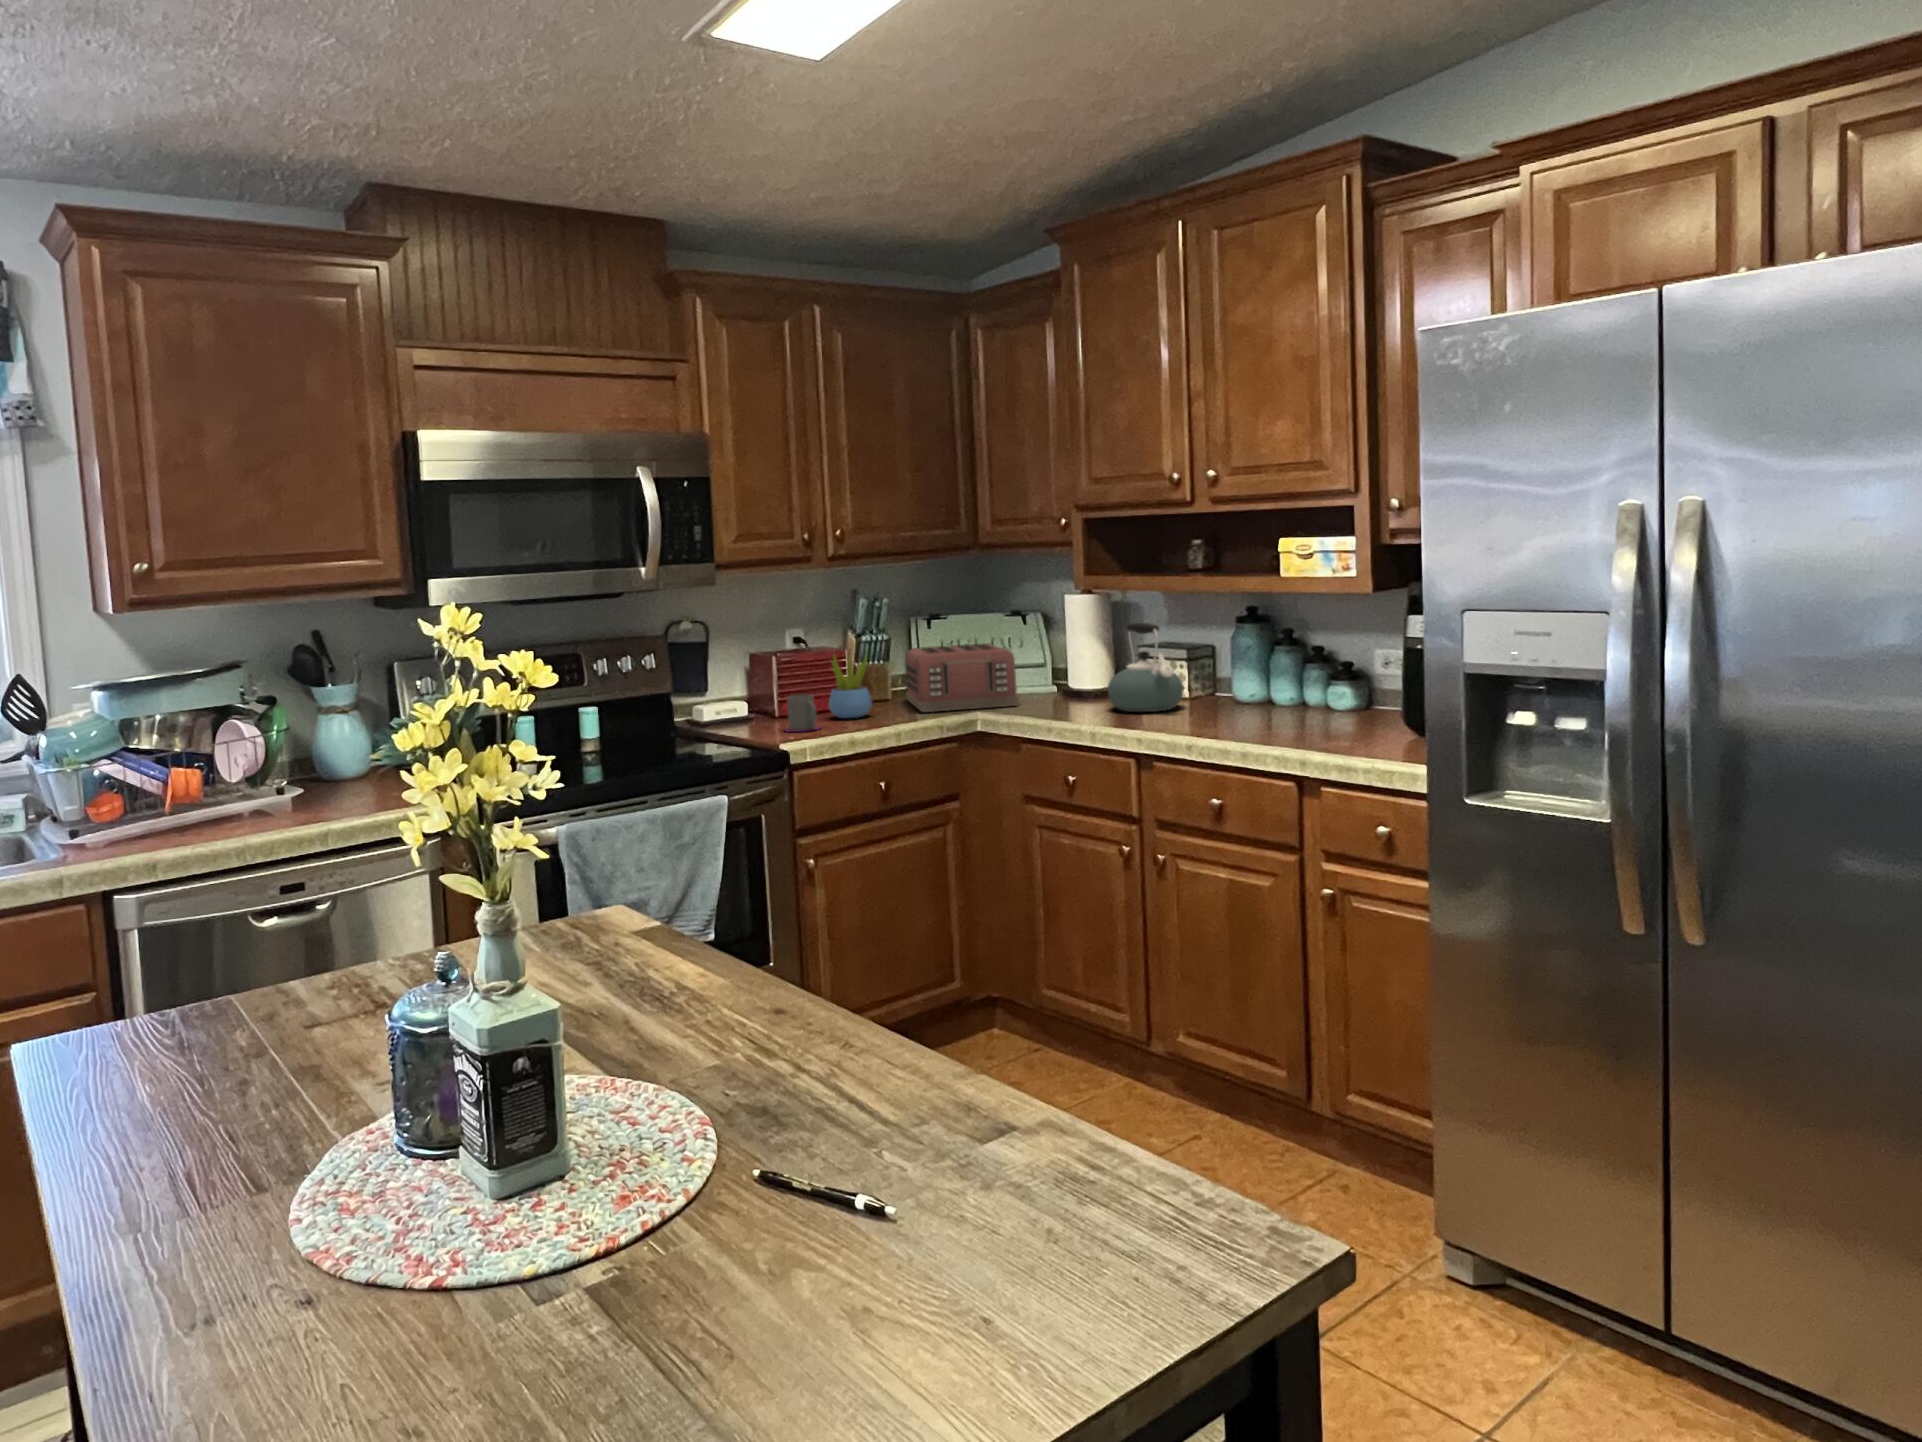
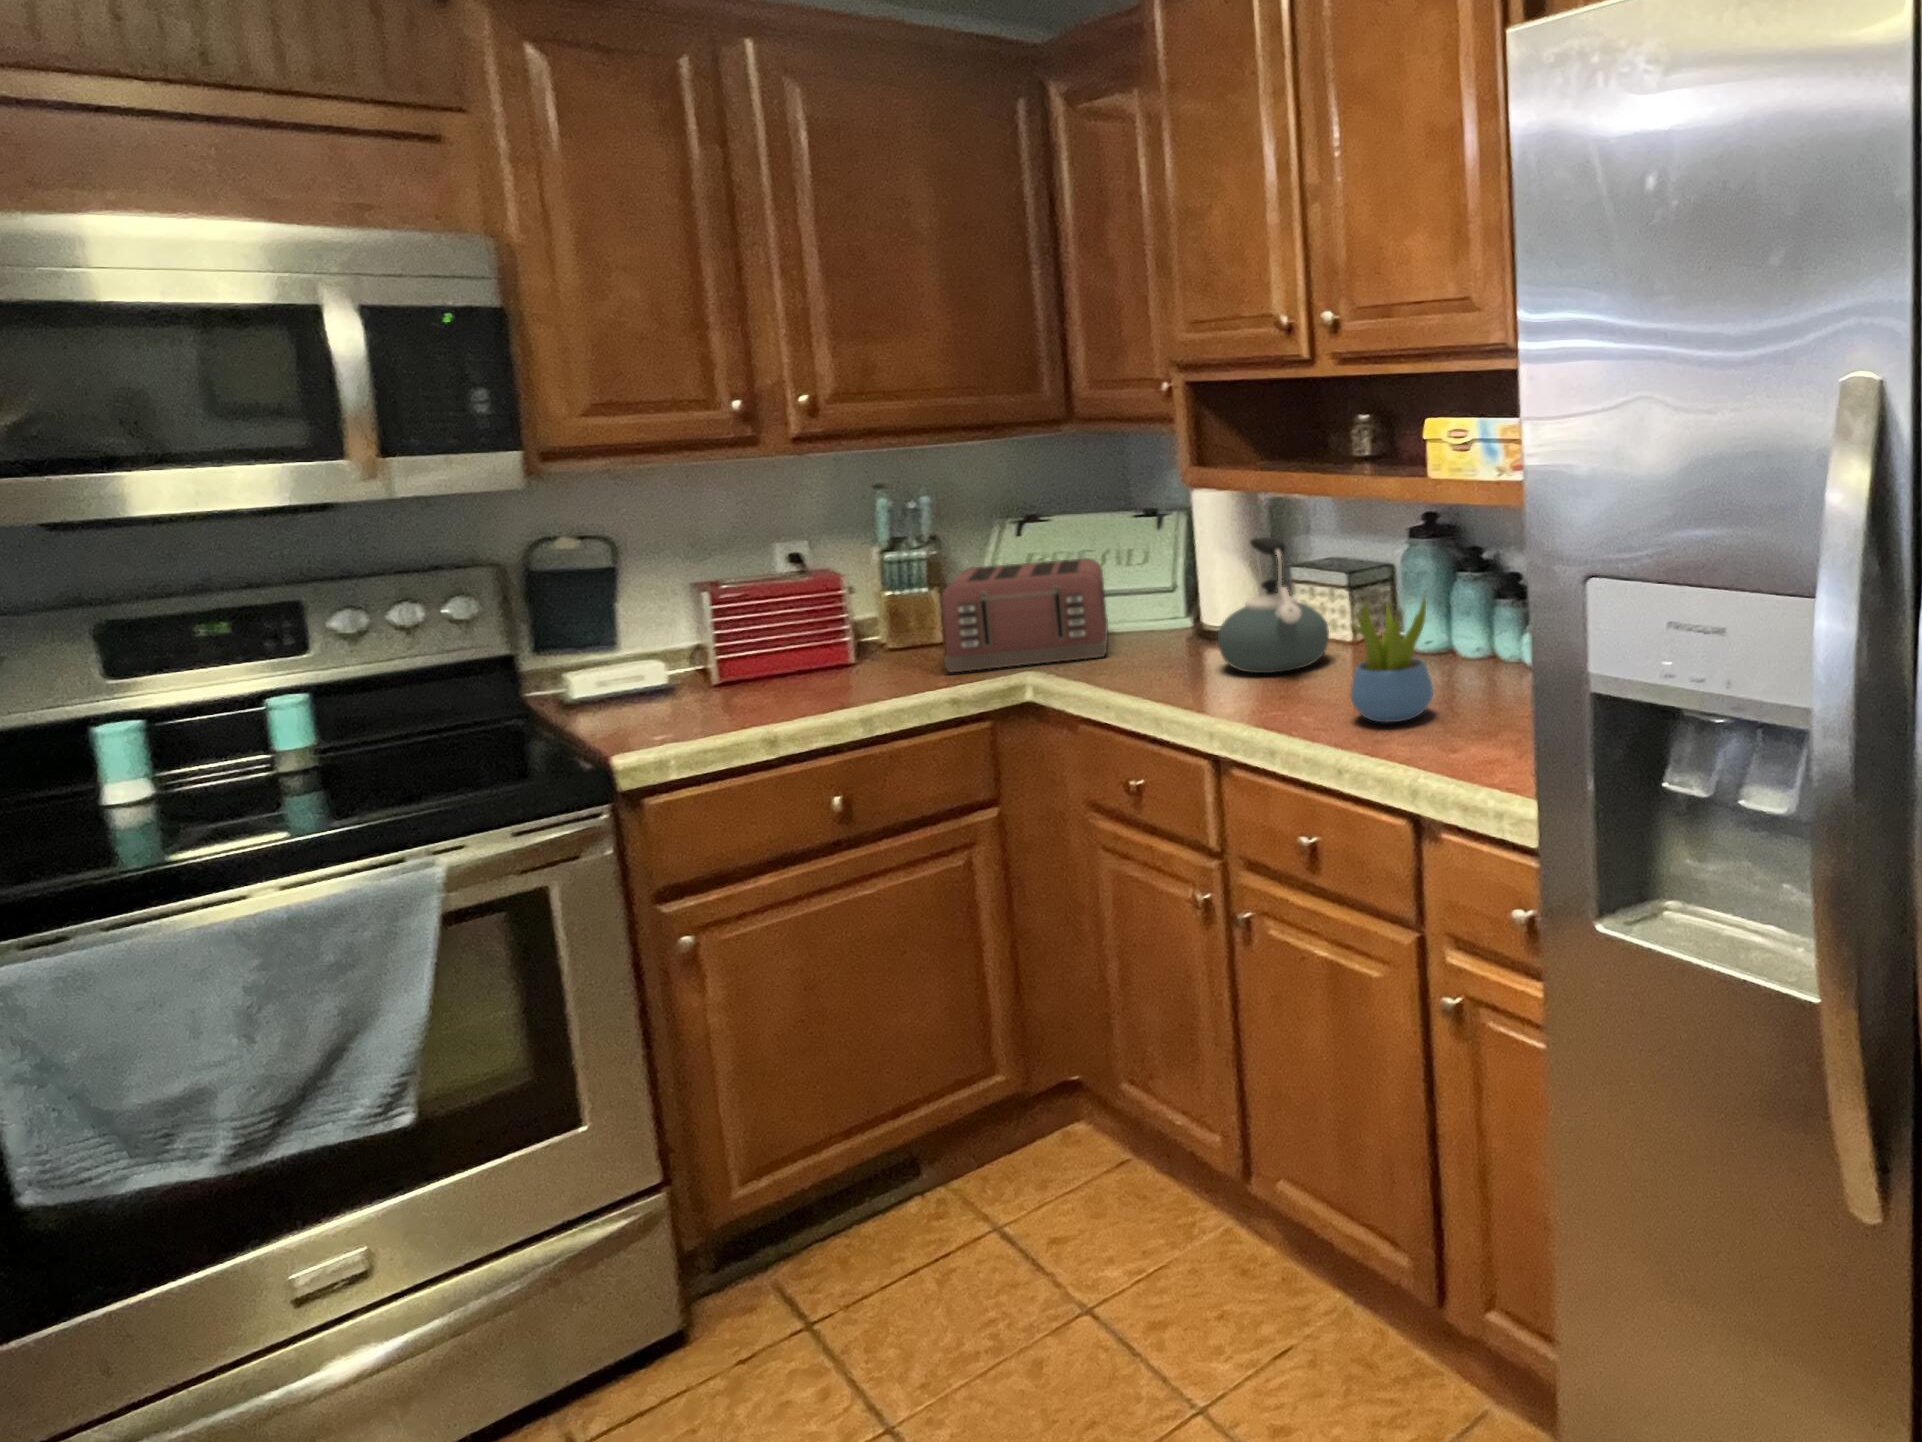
succulent plant: present [829,655,872,718] -> present [1350,597,1433,723]
mug: present [785,694,821,732] -> none [682,657,753,722]

